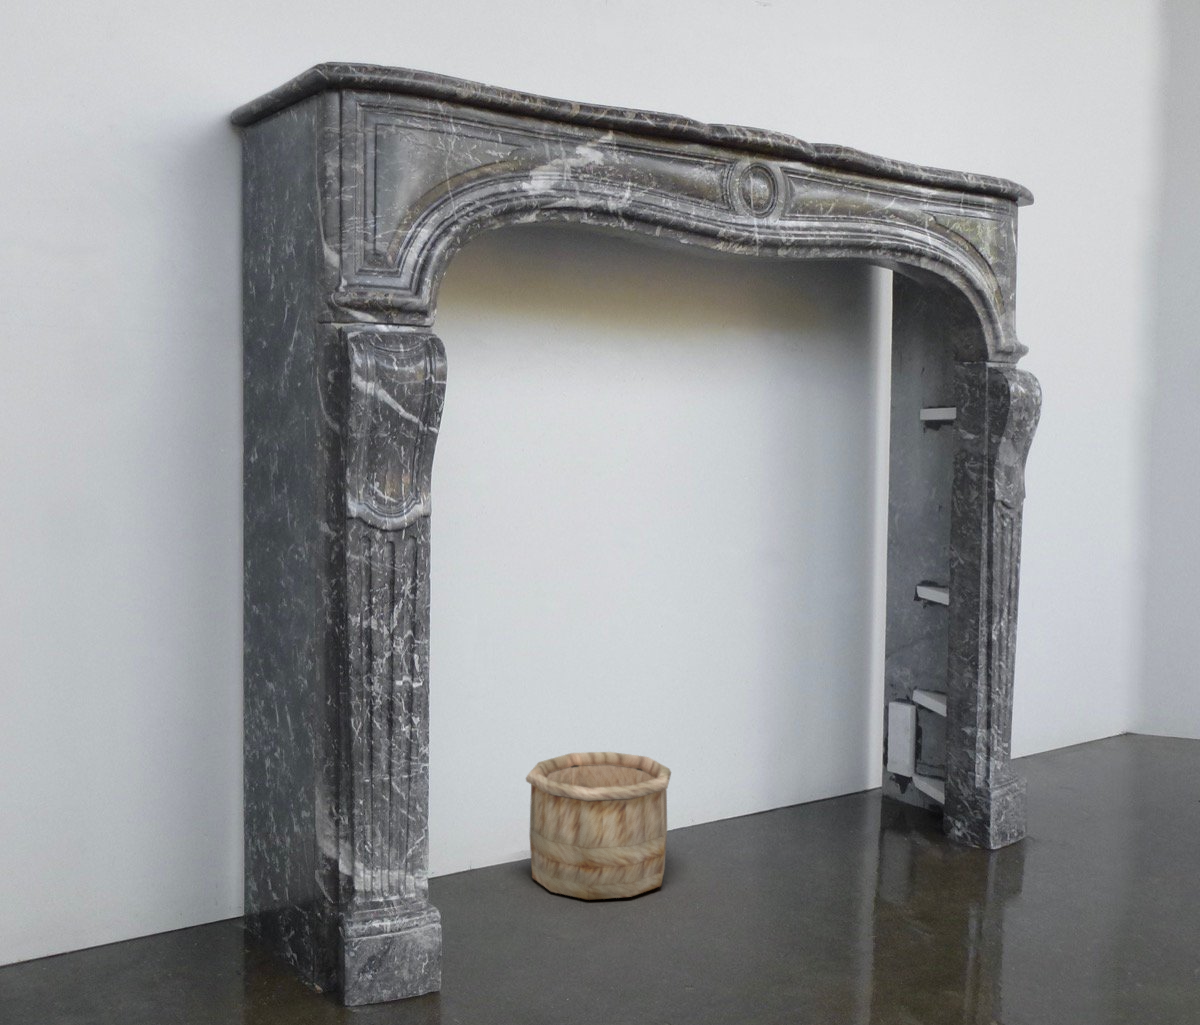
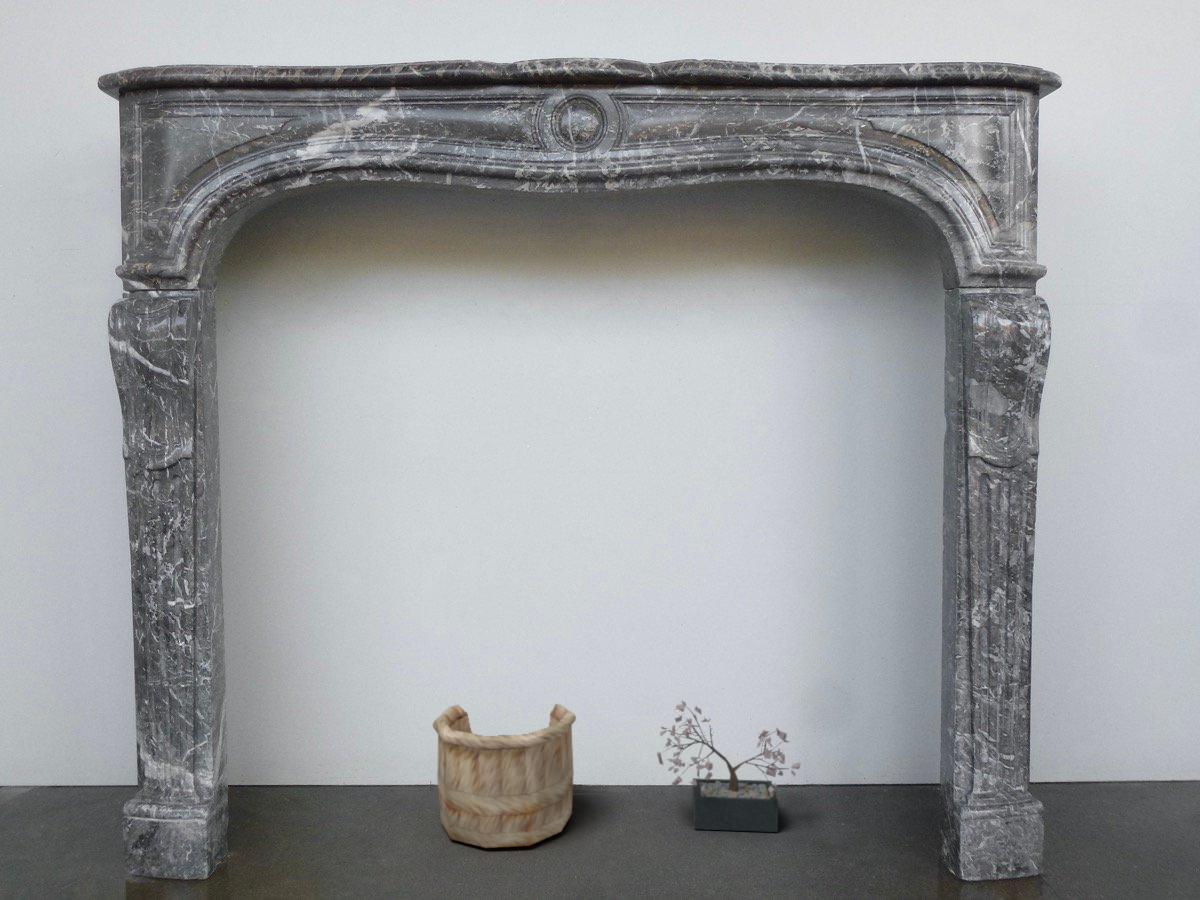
decorative plant: none [692,731,808,846] -> present [657,701,800,832]

